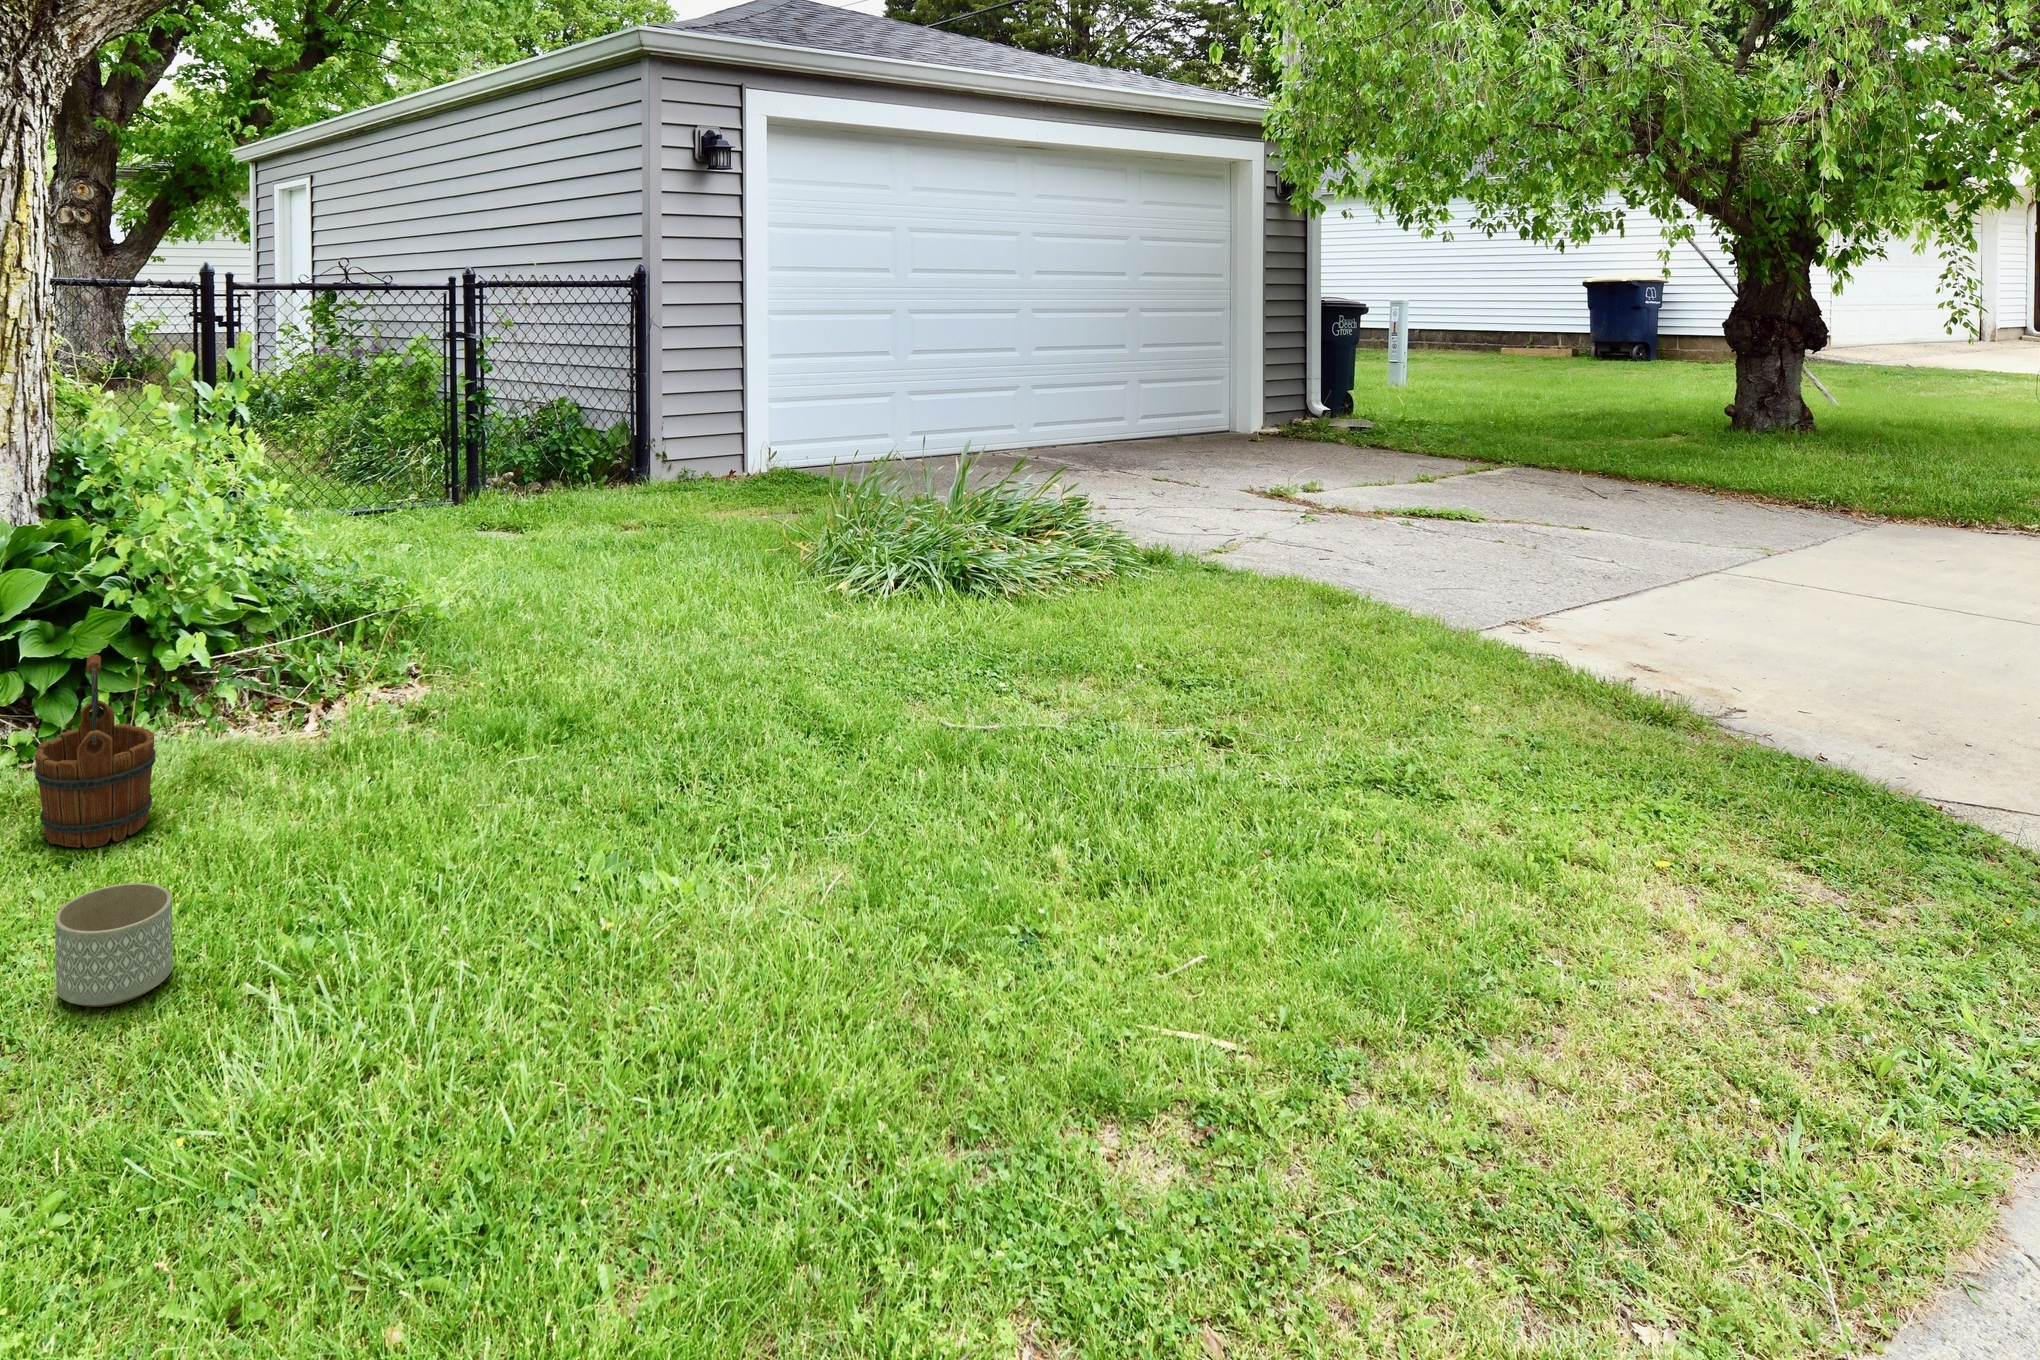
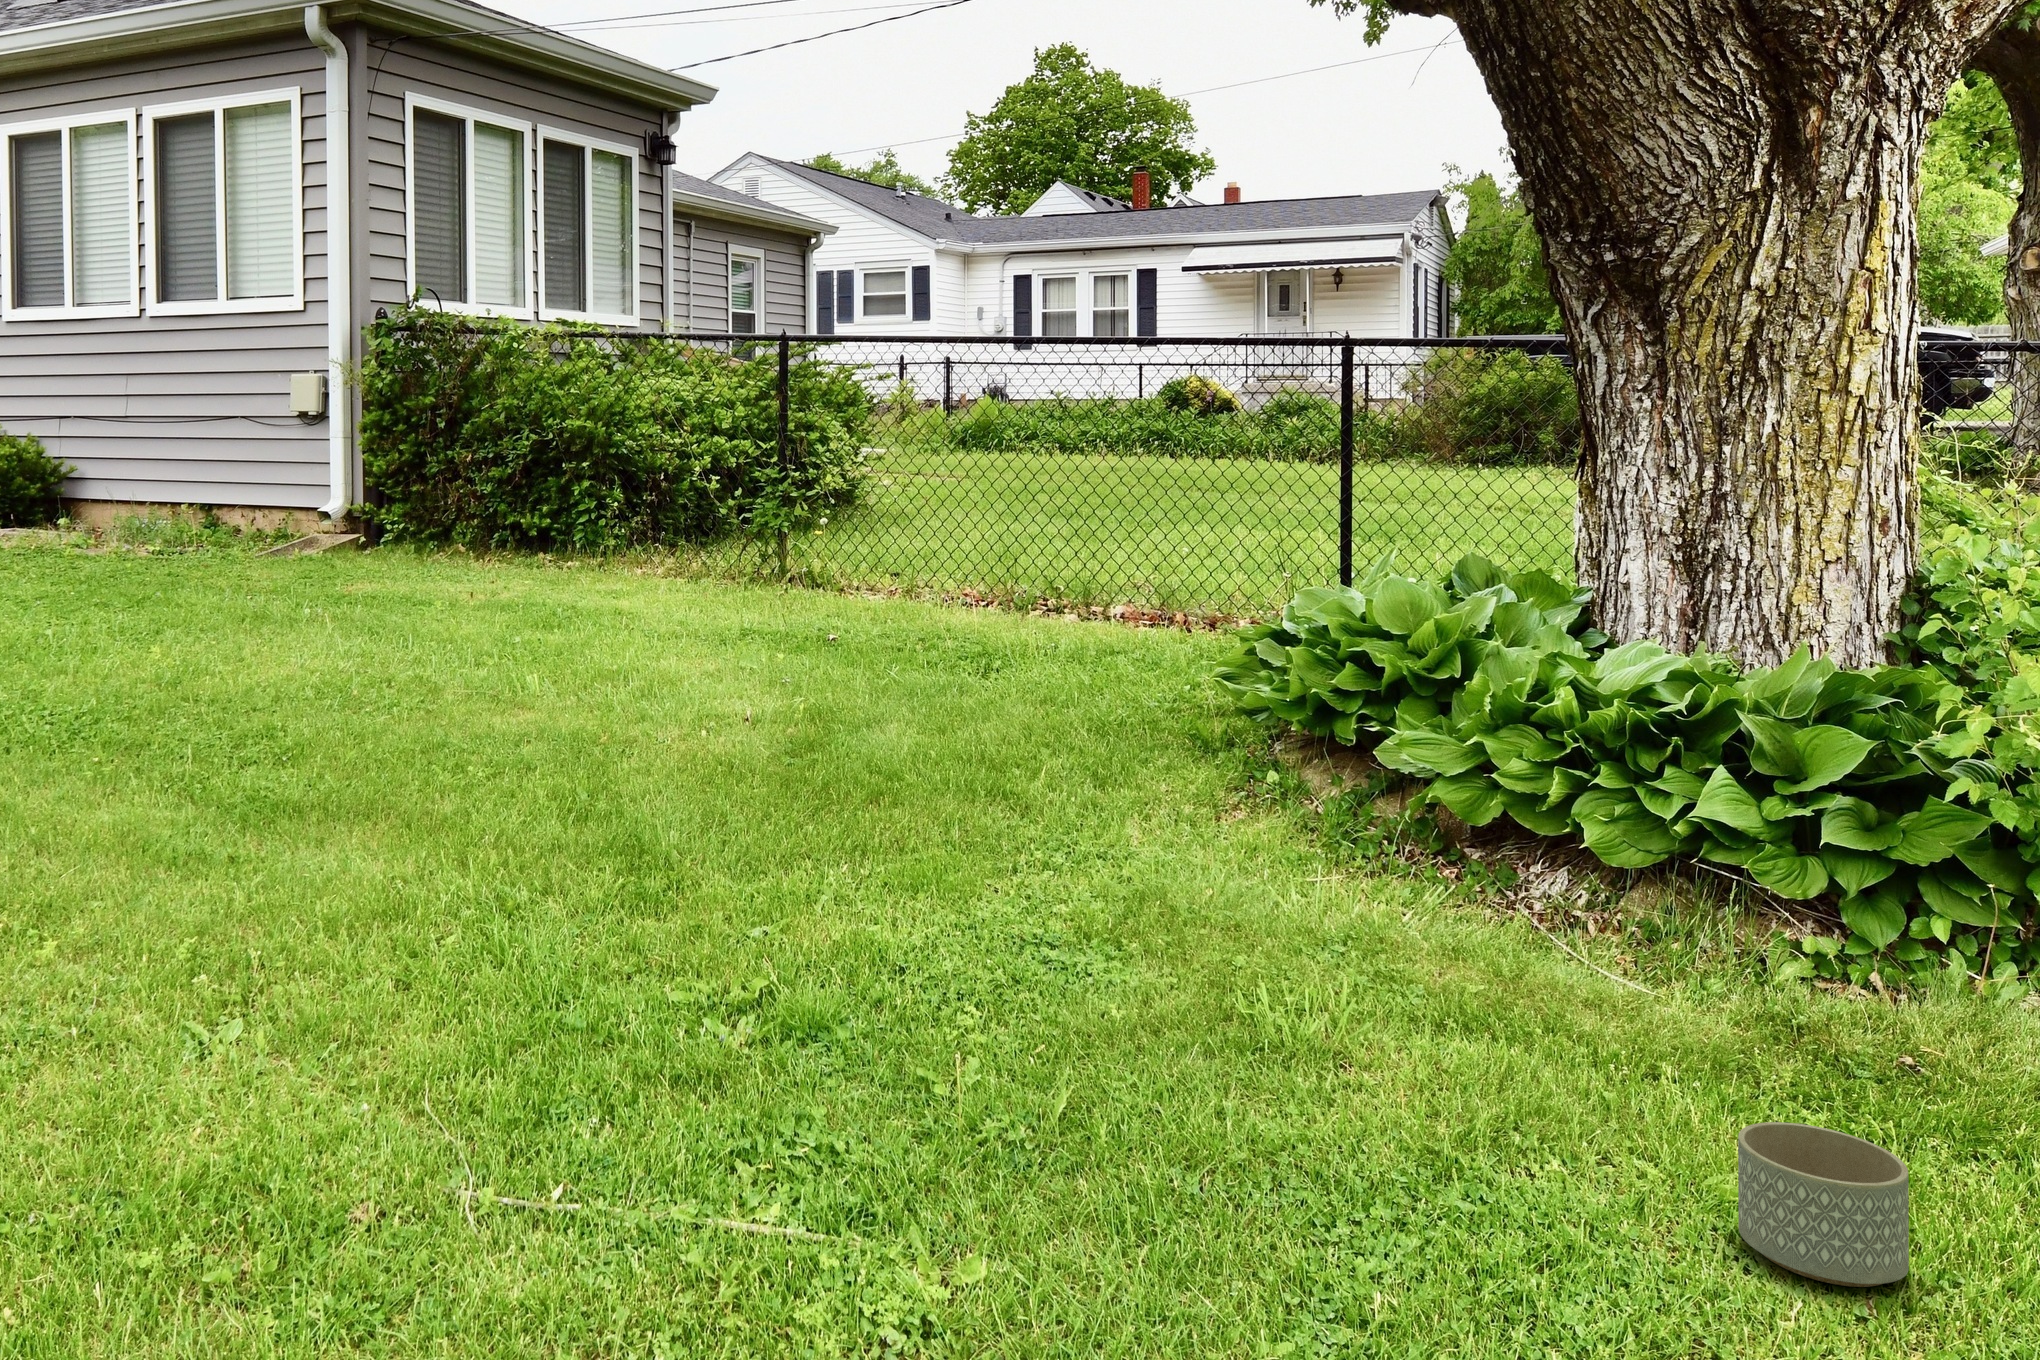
wooden bucket: present [35,654,156,848] -> none [1792,843,1974,1110]

